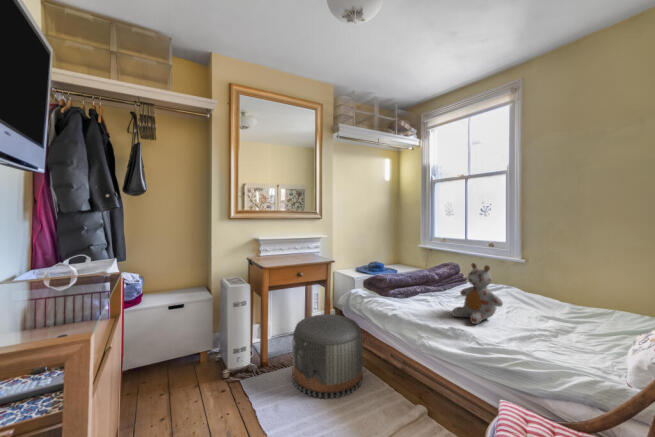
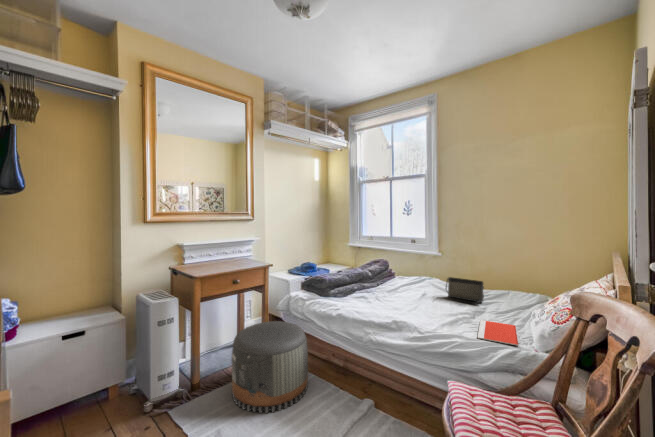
stuffed bear: present [452,263,503,324] -> none [391,259,434,315]
handbag: none [523,287,574,321] -> present [446,277,484,304]
notebook: none [551,340,611,376] -> present [478,320,518,346]

